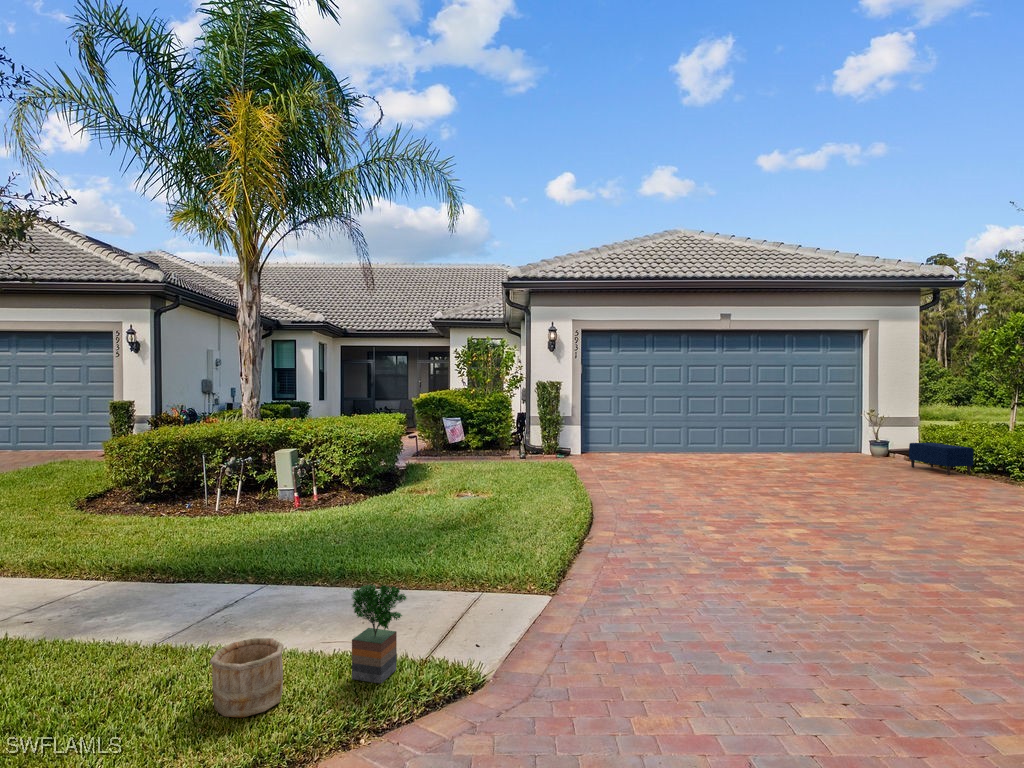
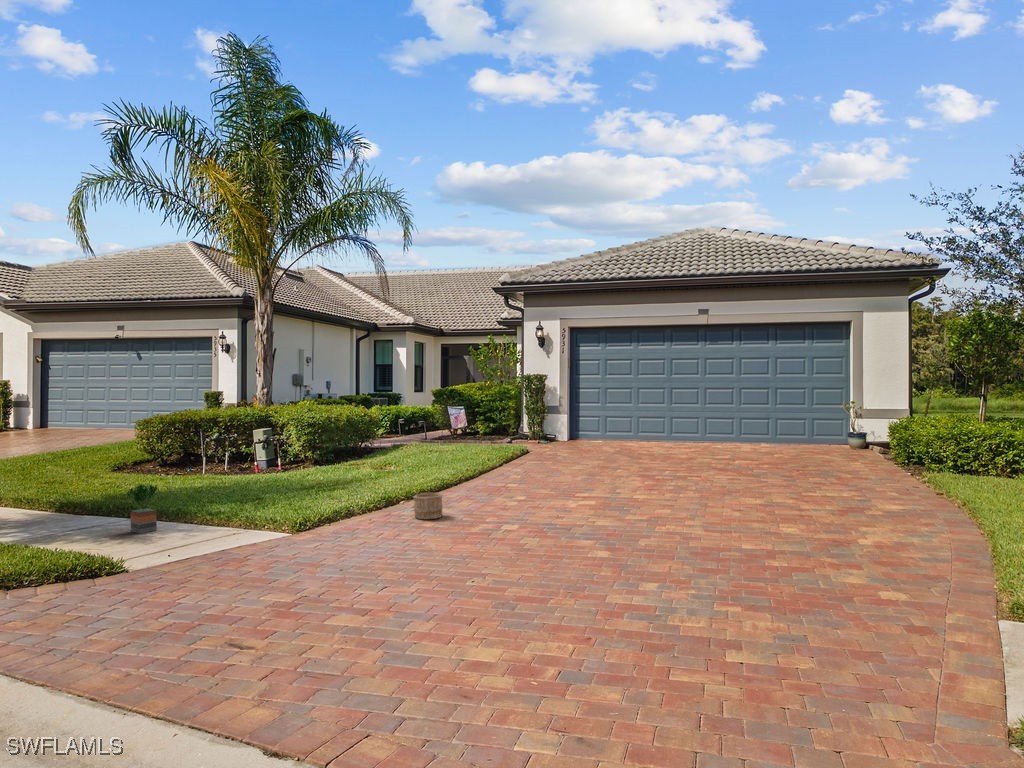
bench: present [909,443,973,475] -> none [862,436,906,468]
wooden bucket: present [210,638,284,718] -> present [413,493,442,519]

